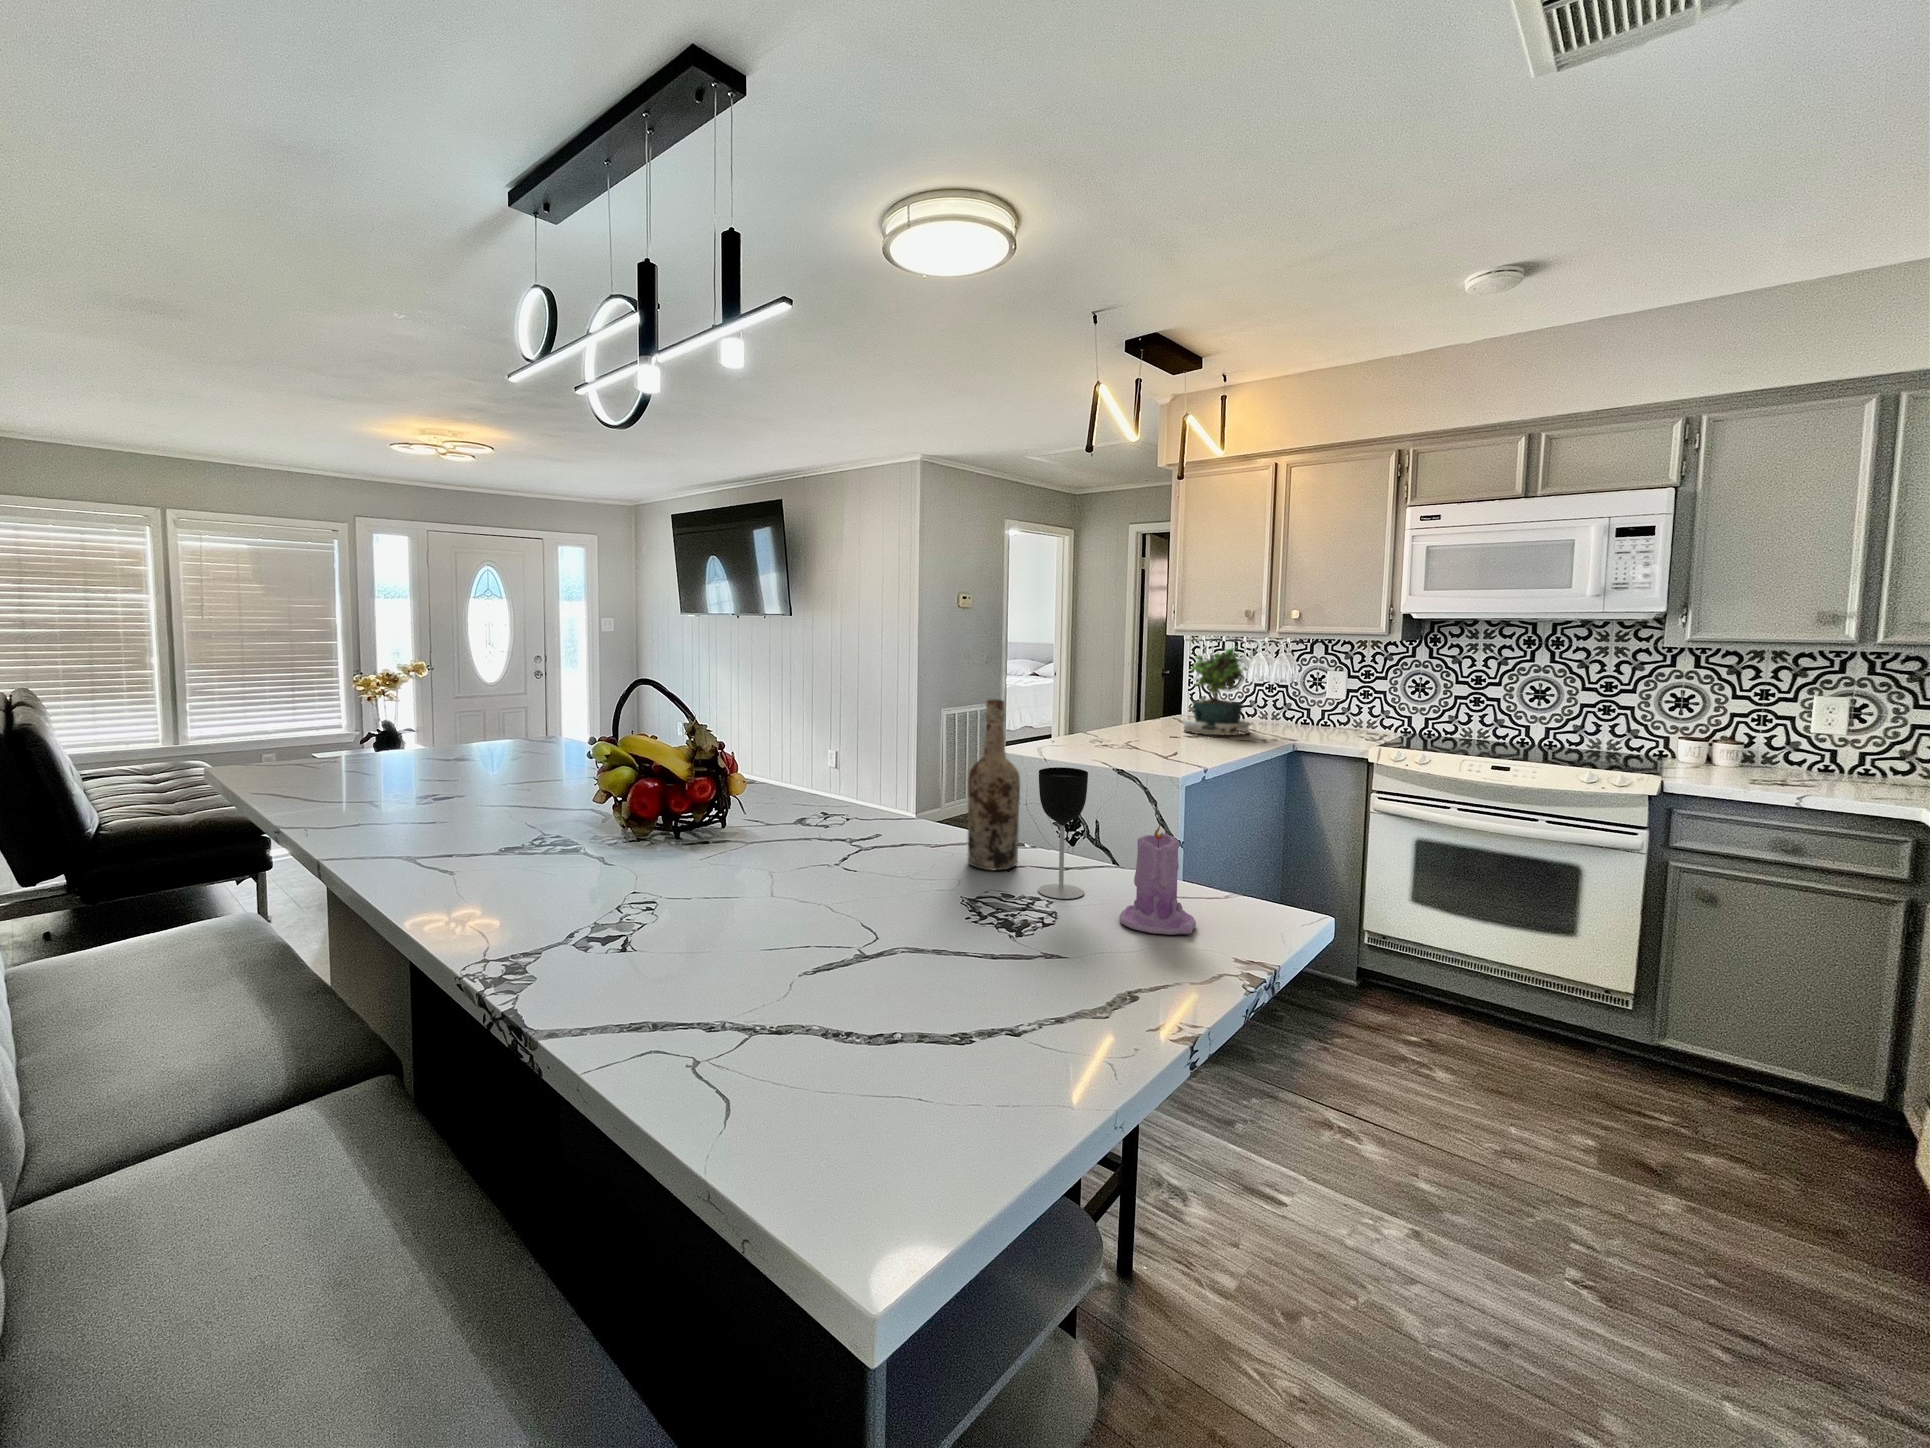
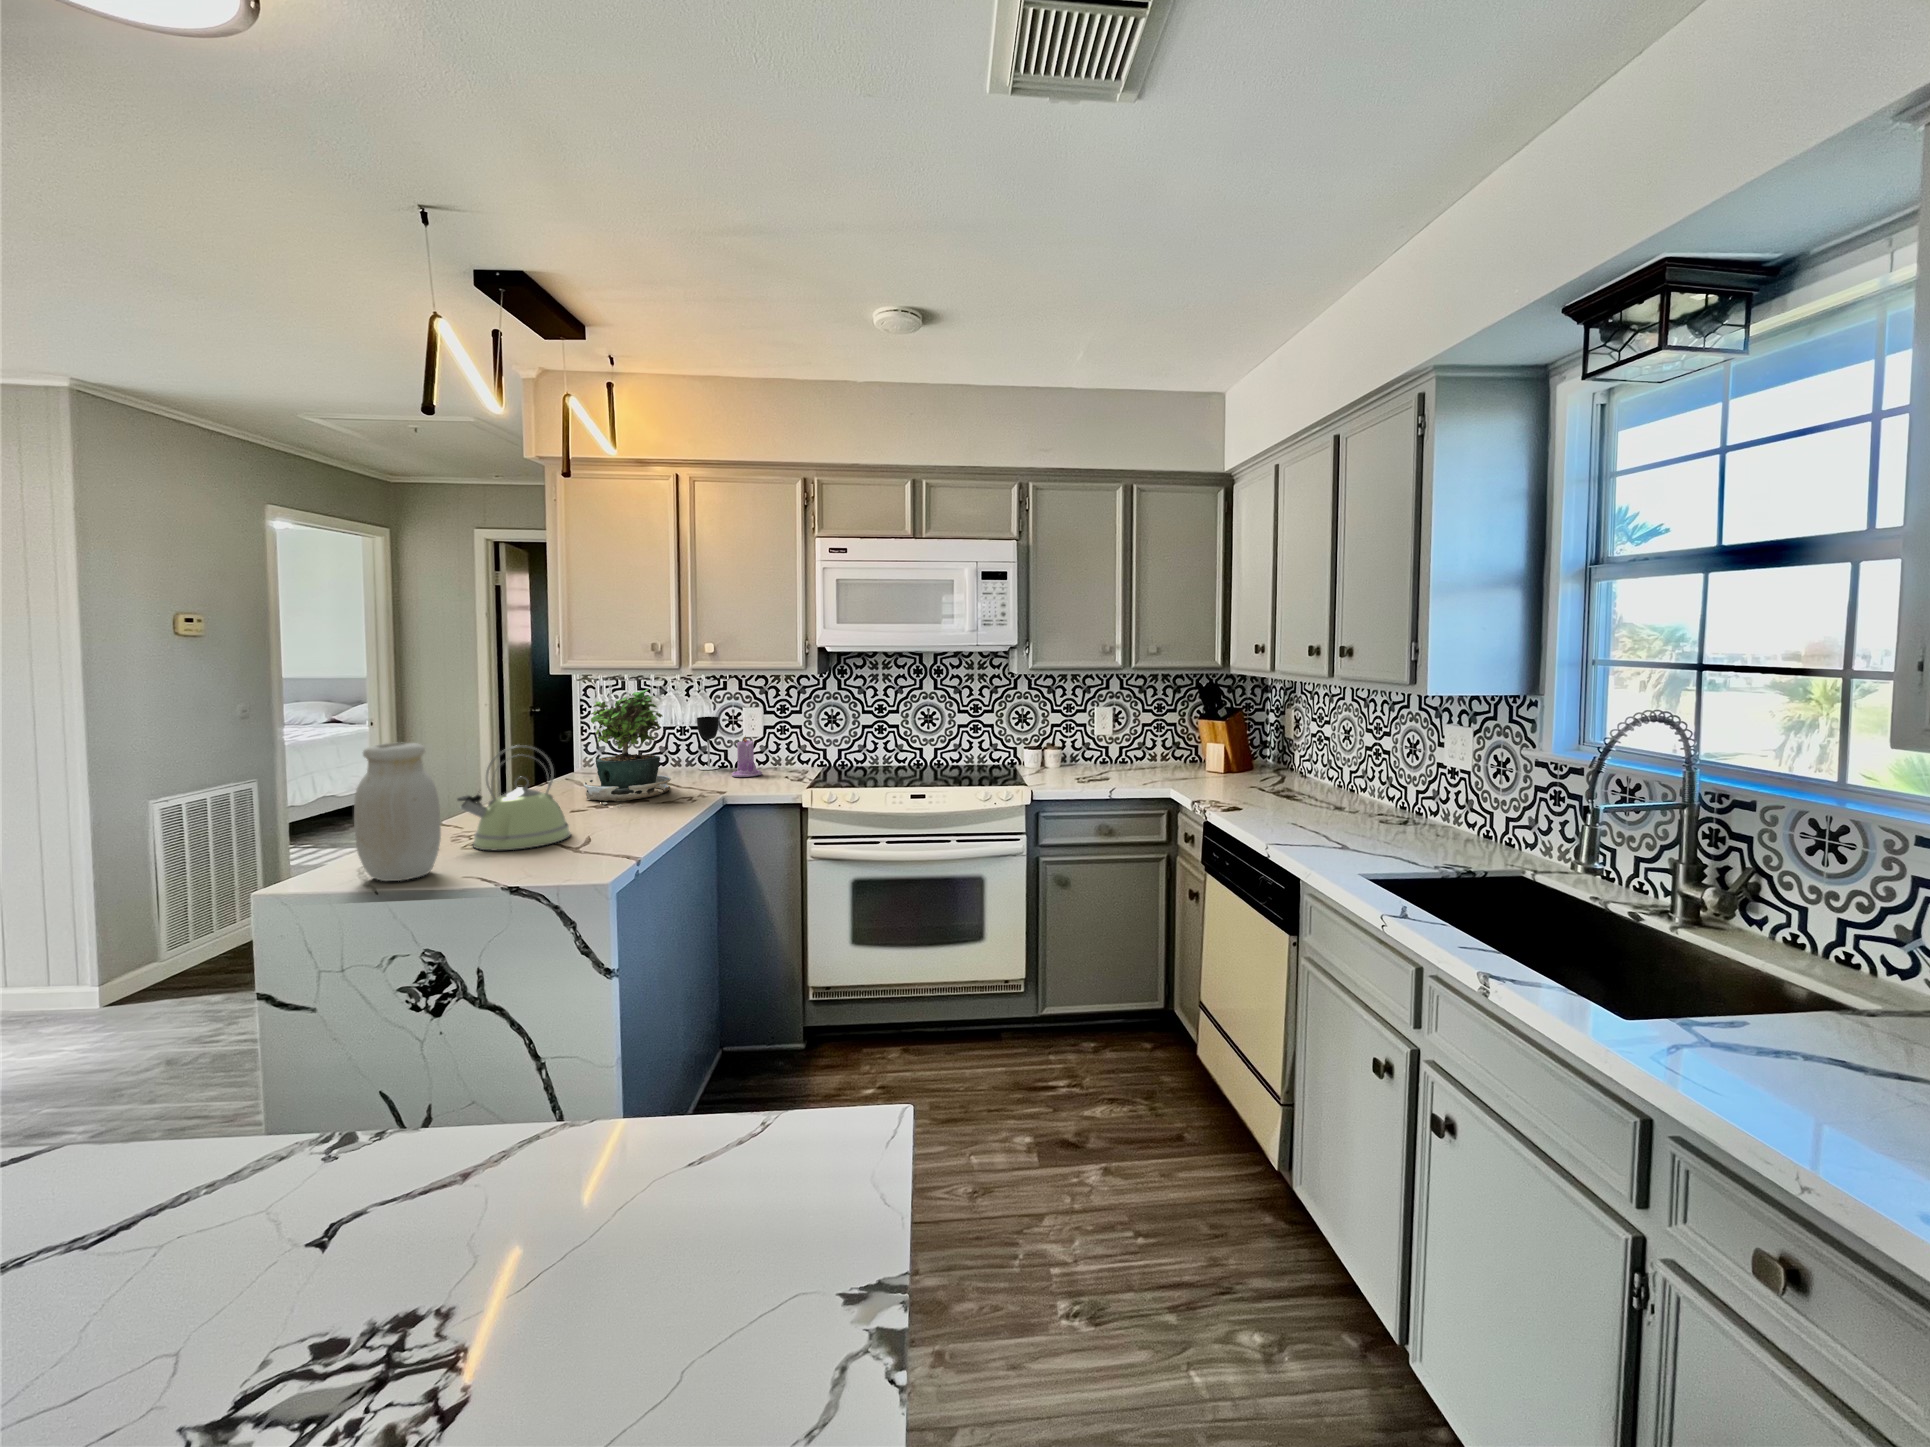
jar: none [1037,666,1083,755] -> present [354,743,441,881]
kettle: none [1094,678,1165,751] -> present [457,745,571,850]
wine bottle: present [968,700,1020,870] -> none [200,907,352,1292]
wine glass: present [1038,767,1088,899] -> present [697,717,719,770]
candle: present [1119,824,1196,935] -> present [732,737,762,777]

